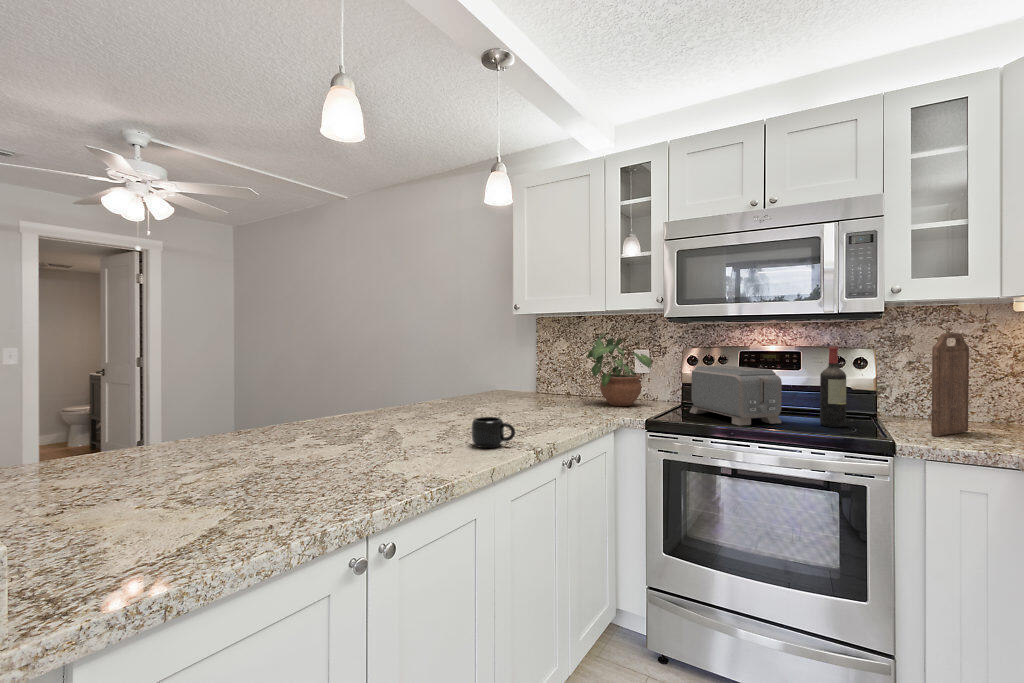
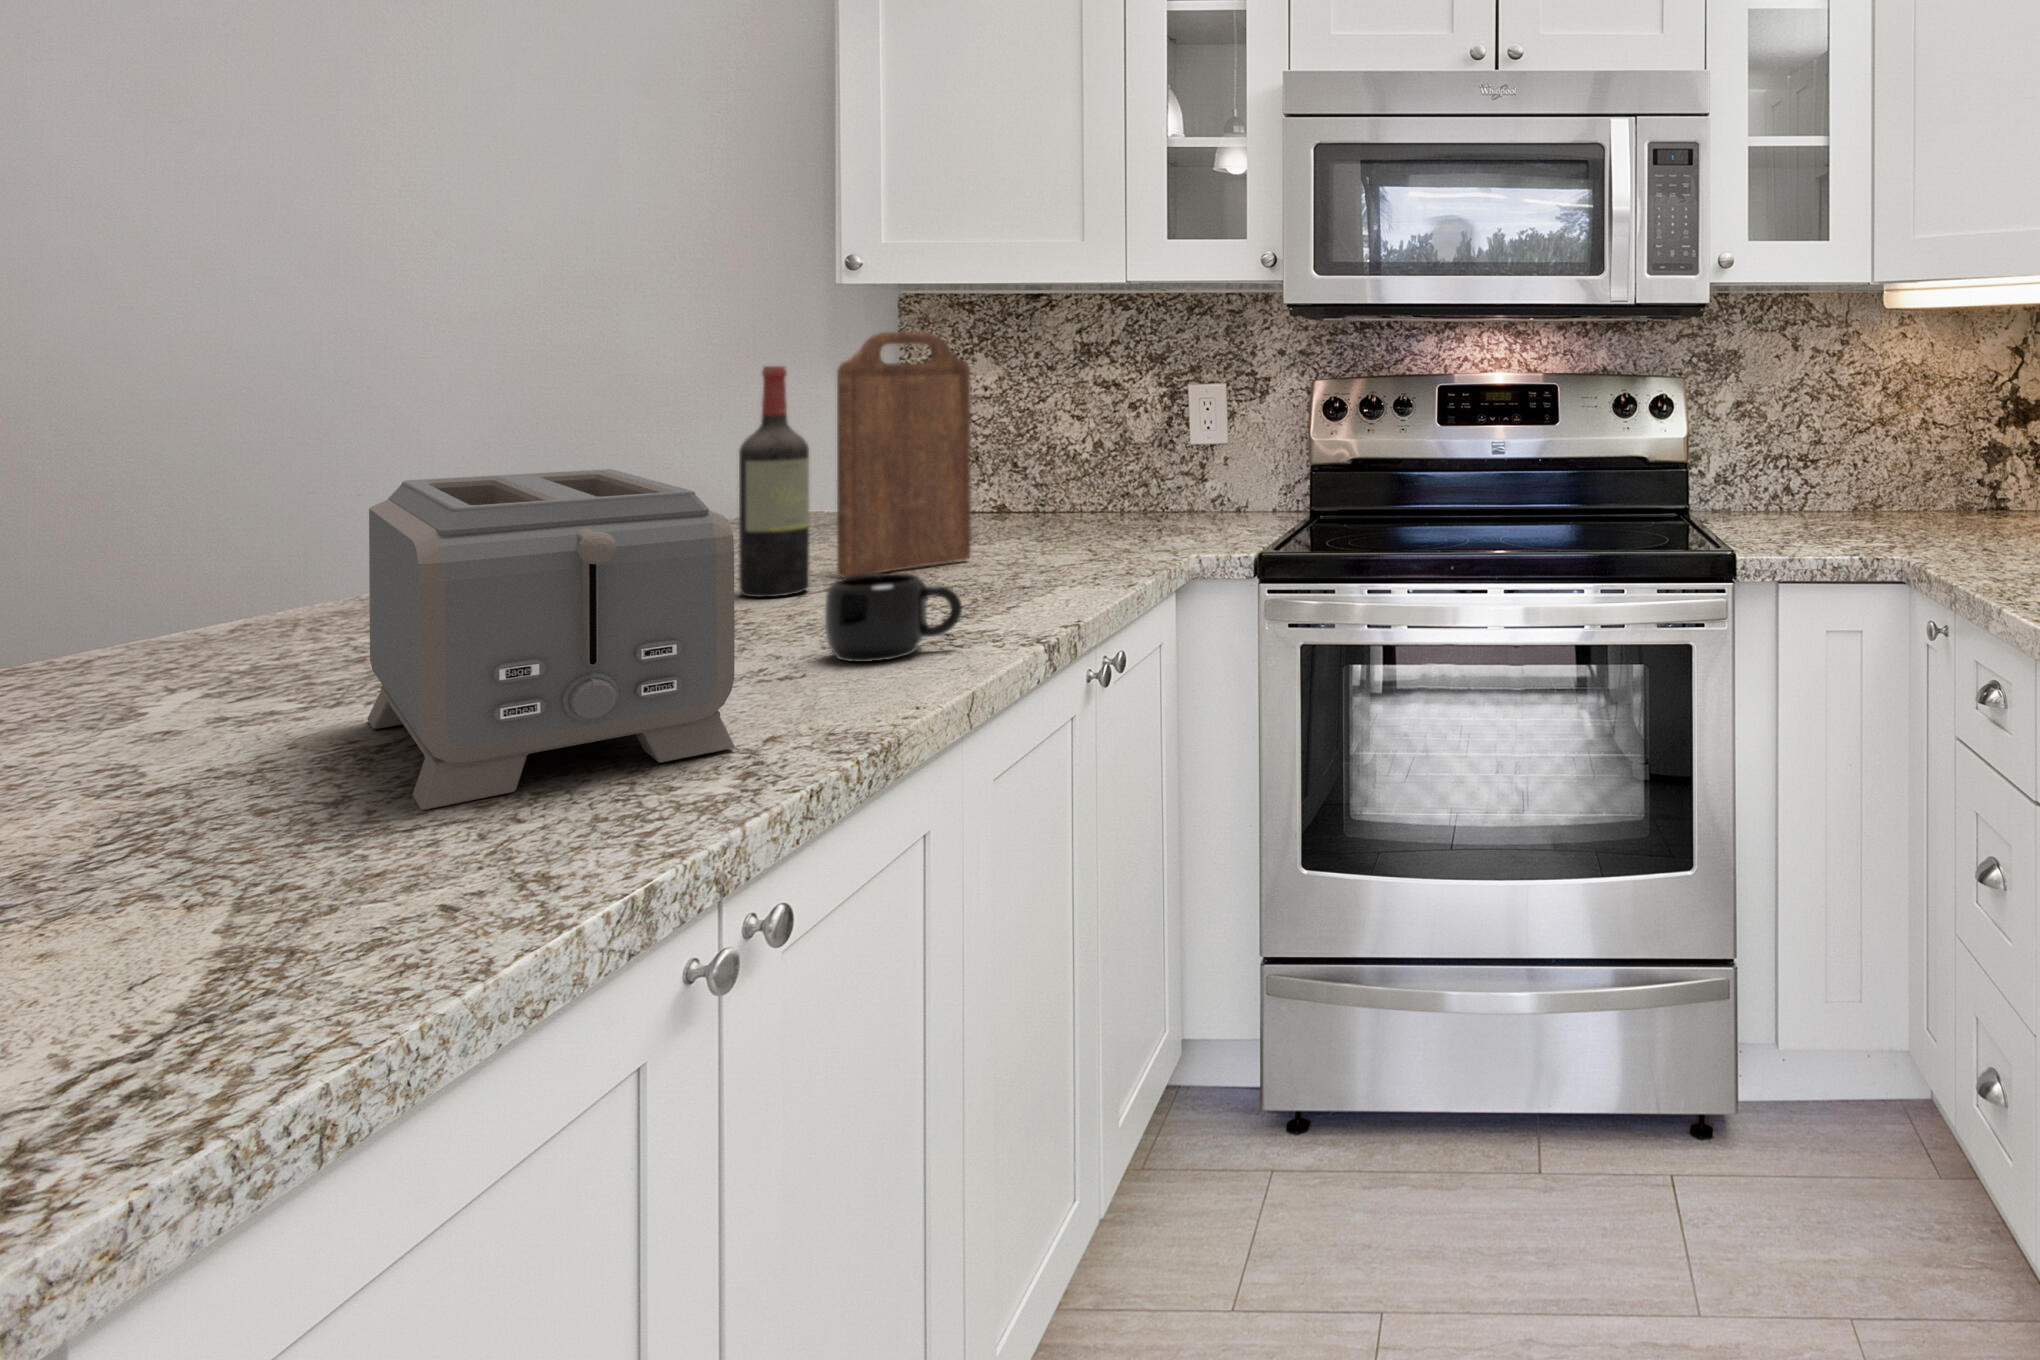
potted plant: present [586,333,651,406] -> none [1071,340,1246,530]
cutting board: present [931,333,969,436] -> present [837,332,971,578]
wine bottle: present [820,346,846,427] -> present [739,366,809,597]
toaster: present [690,365,782,425] -> present [367,469,735,810]

